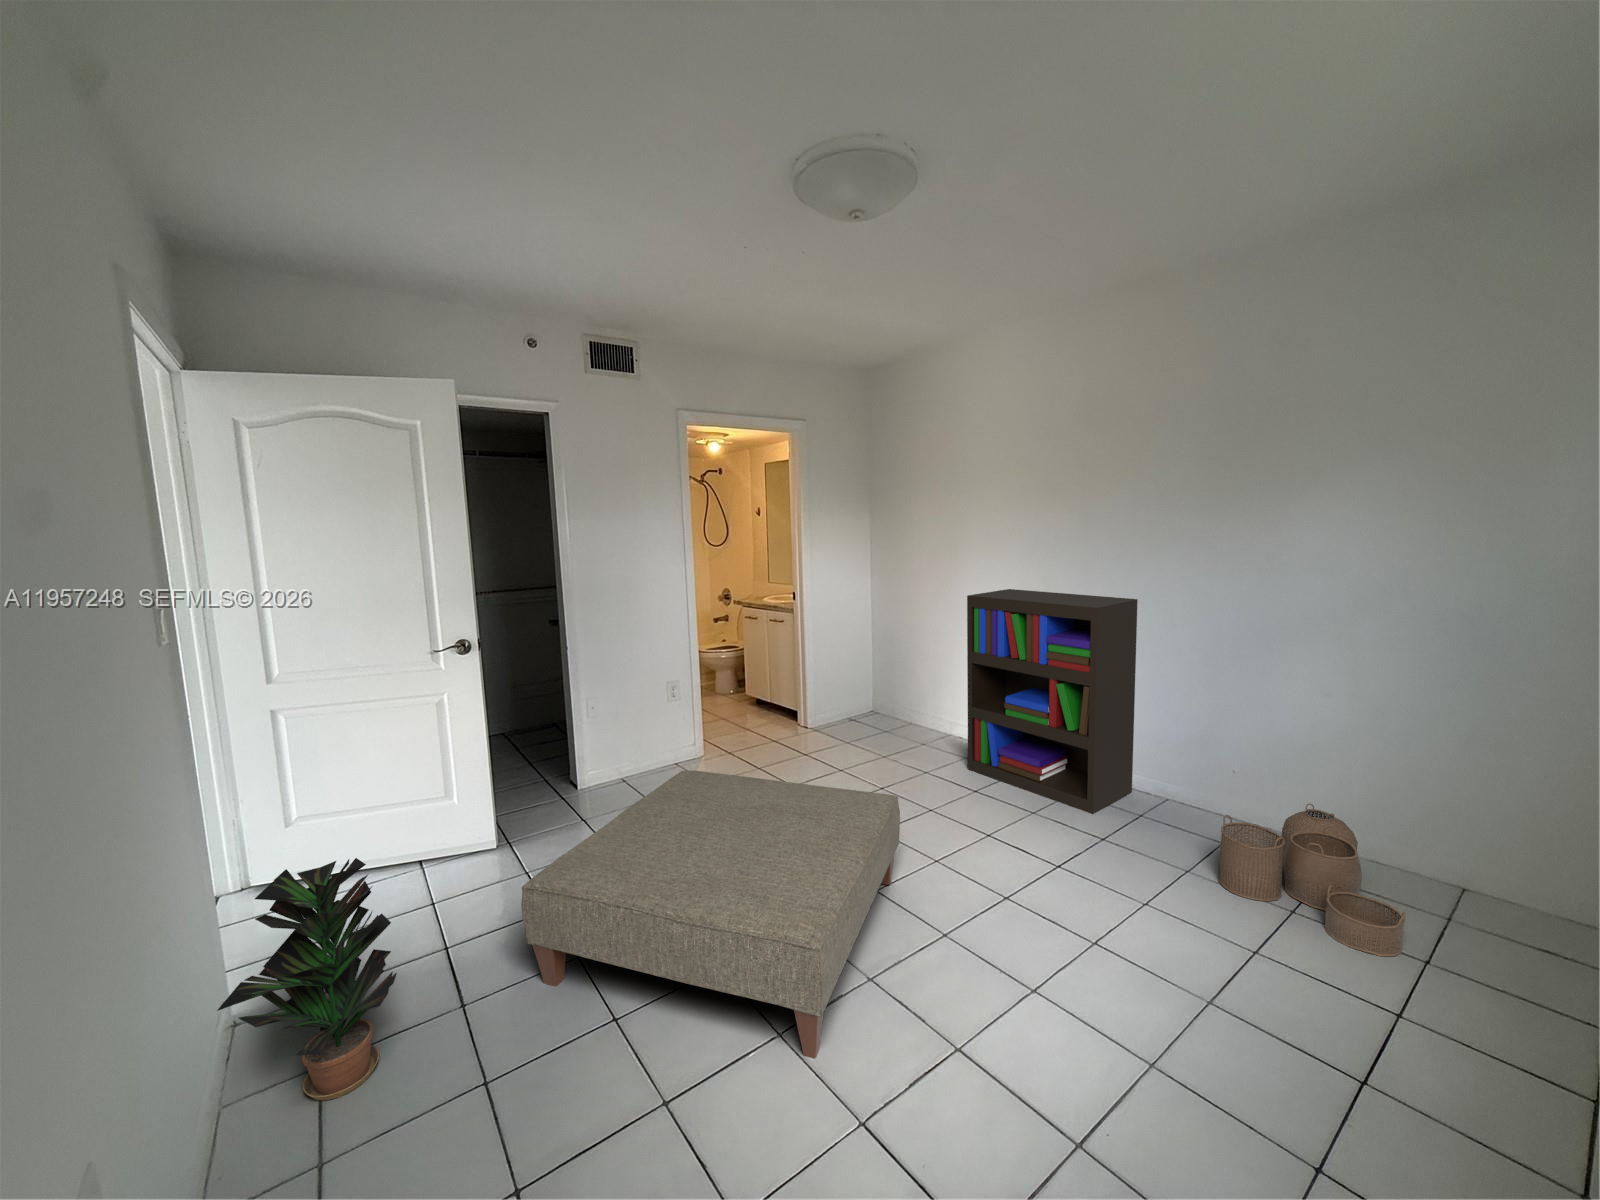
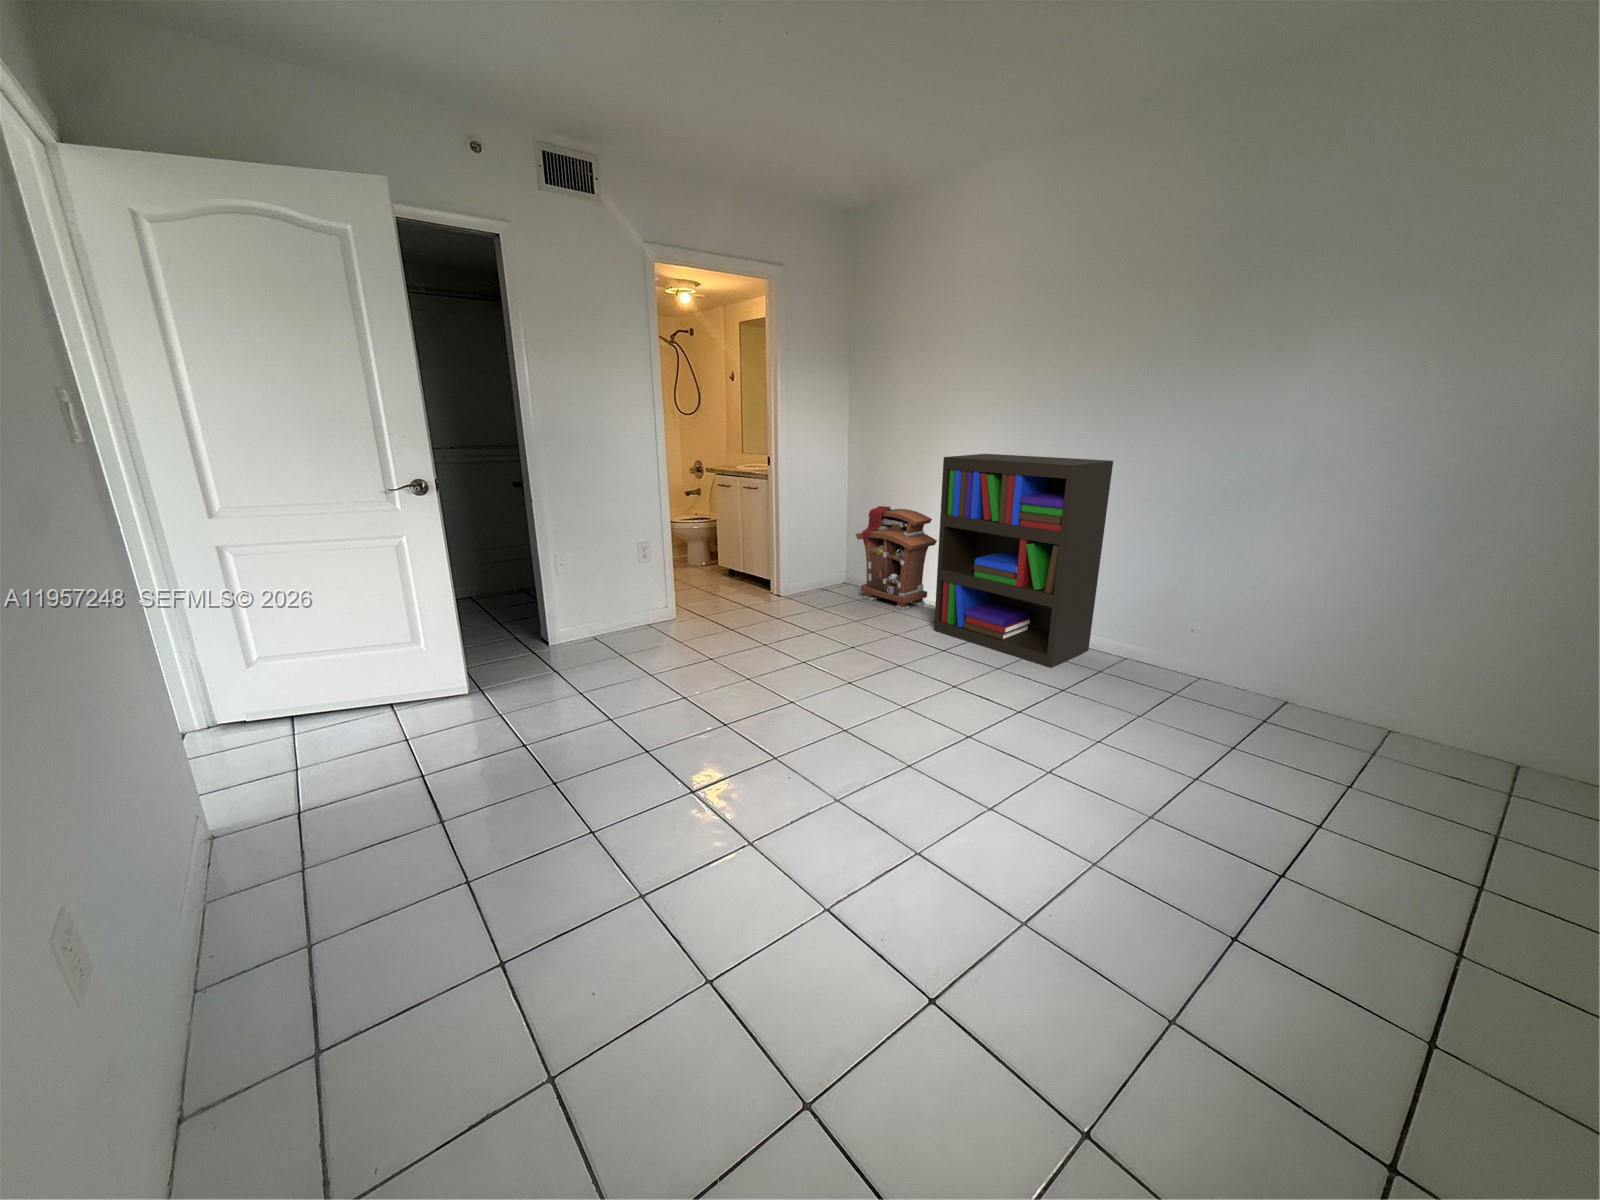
nightstand: none [883,638,966,746] -> present [856,506,937,610]
ottoman: present [521,770,900,1059] -> none [493,619,869,862]
woven basket: present [1219,804,1405,957] -> none [1165,654,1335,781]
potted plant: present [217,858,397,1100] -> none [182,671,371,899]

